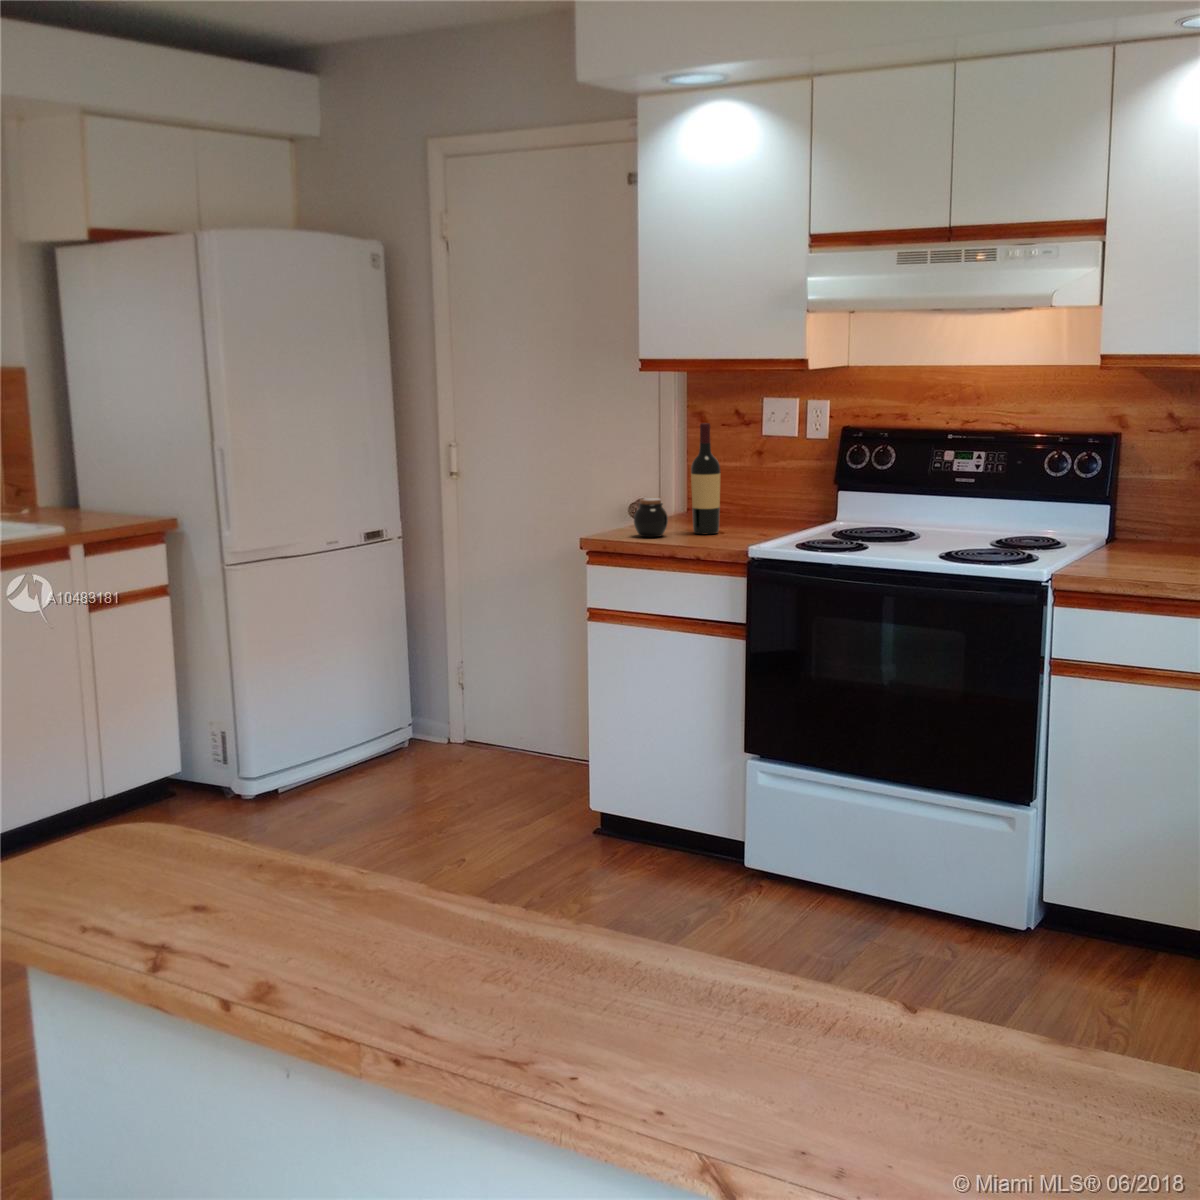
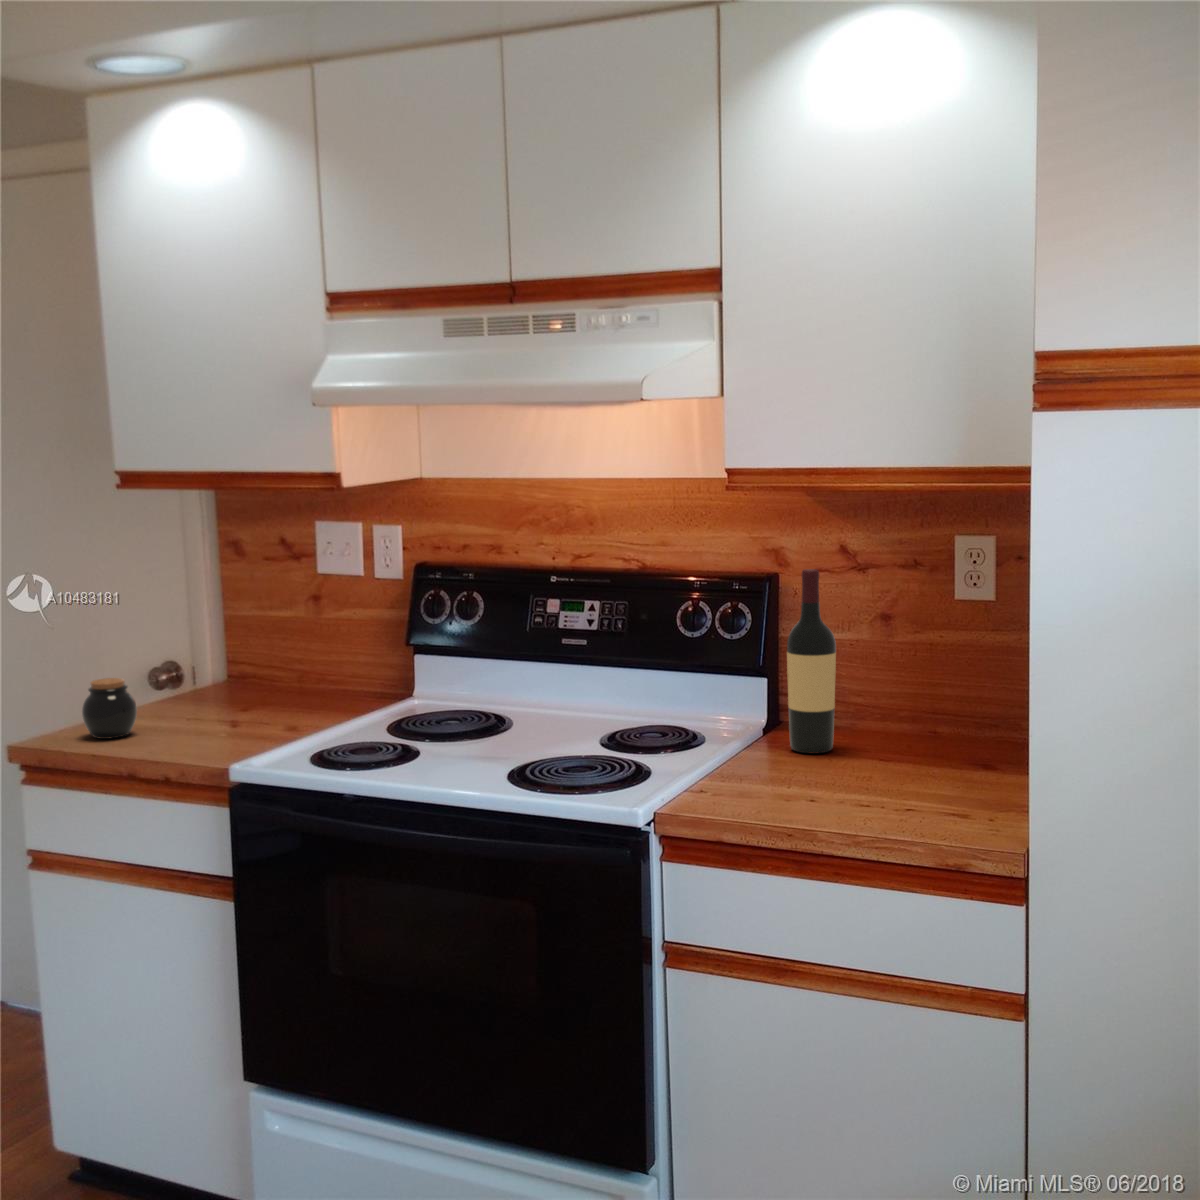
wine bottle: present [691,423,721,534] -> present [787,569,836,754]

